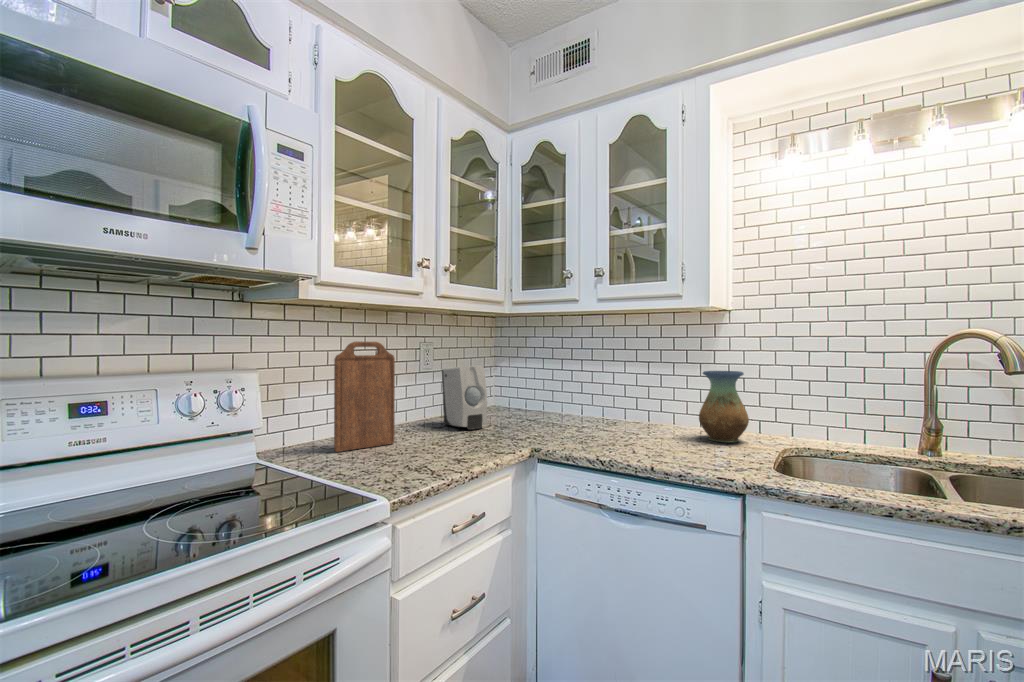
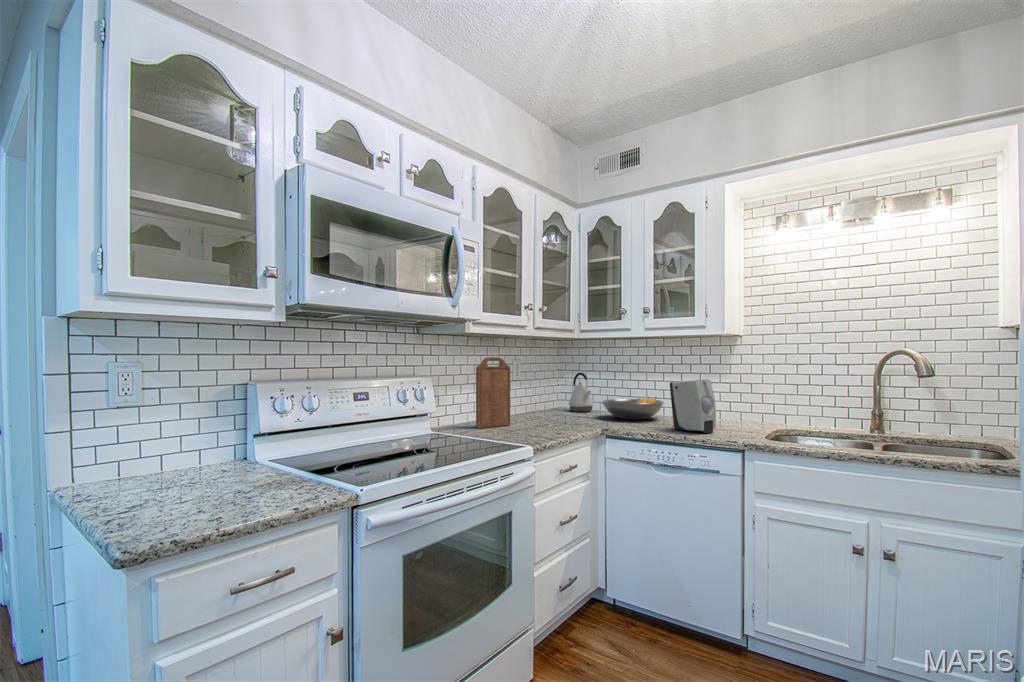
kettle: none [499,361,531,414] -> present [569,373,593,412]
soap dispenser: present [442,366,487,430] -> present [670,379,716,433]
vase: present [699,371,749,442] -> none [718,377,753,427]
fruit bowl: none [538,396,624,429] -> present [602,397,664,419]

